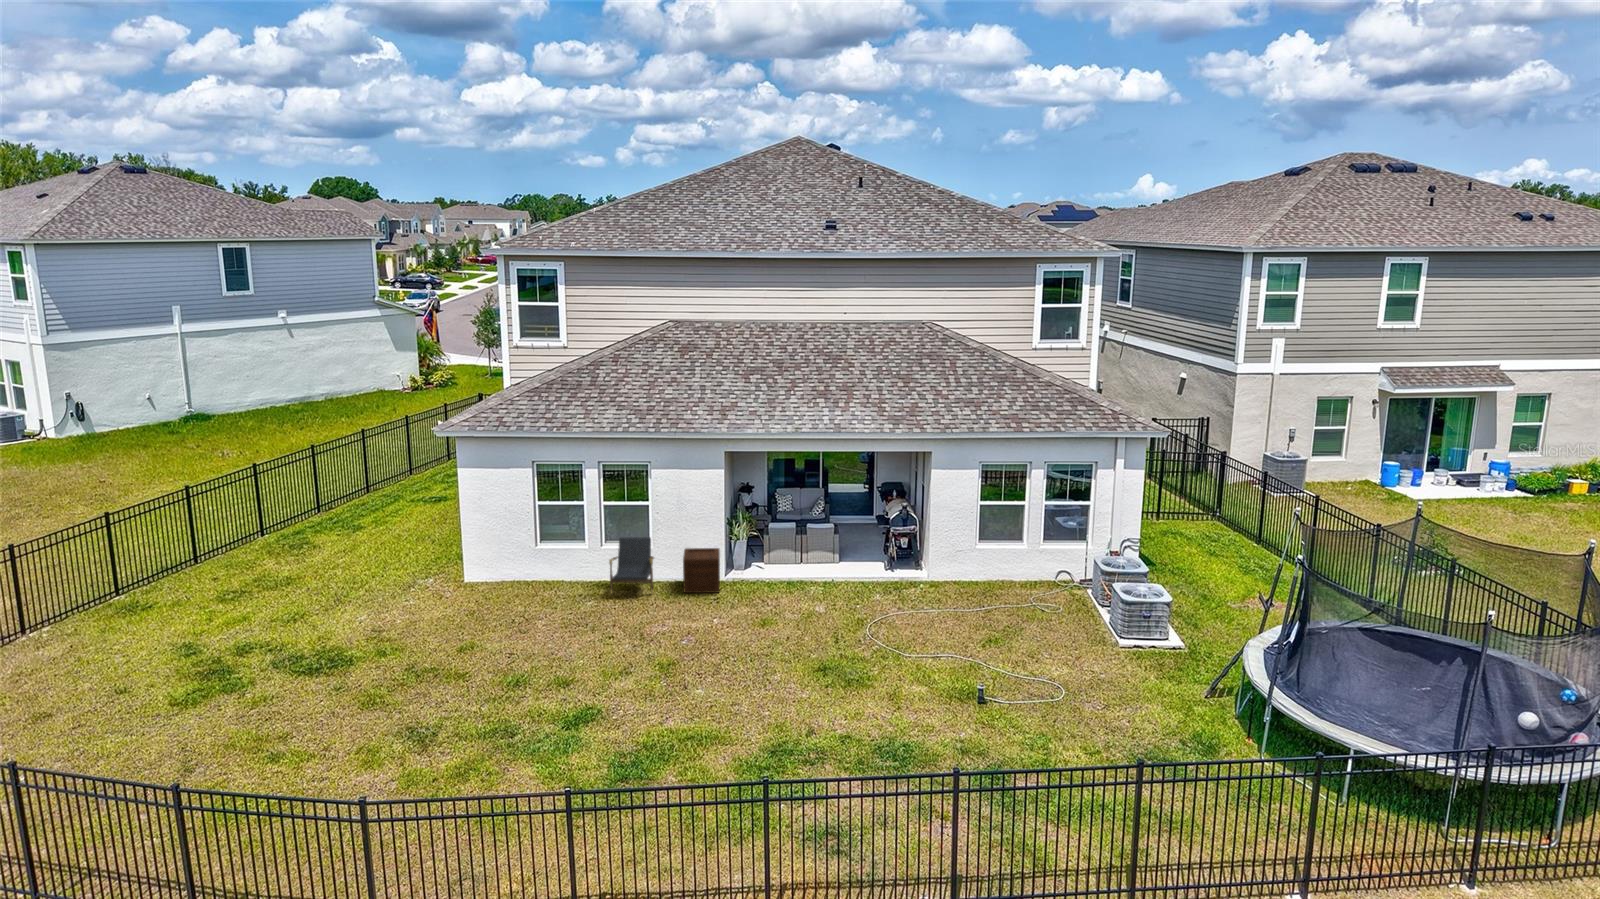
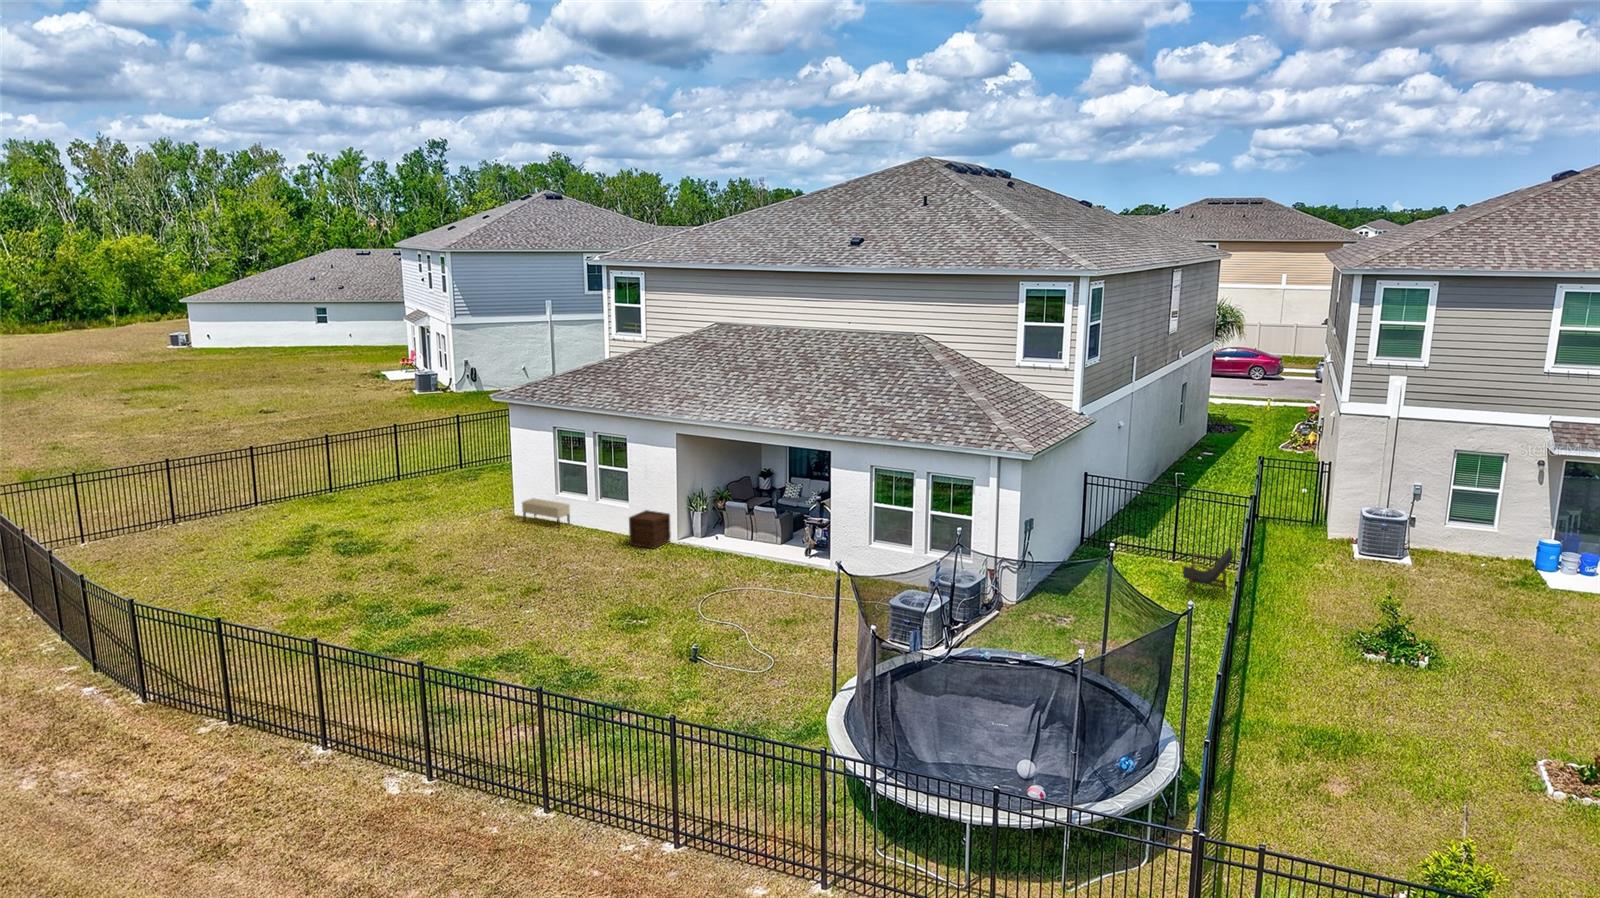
lounge chair: present [609,537,654,594] -> present [1183,547,1233,598]
bench: none [496,557,564,590] -> present [522,498,570,527]

